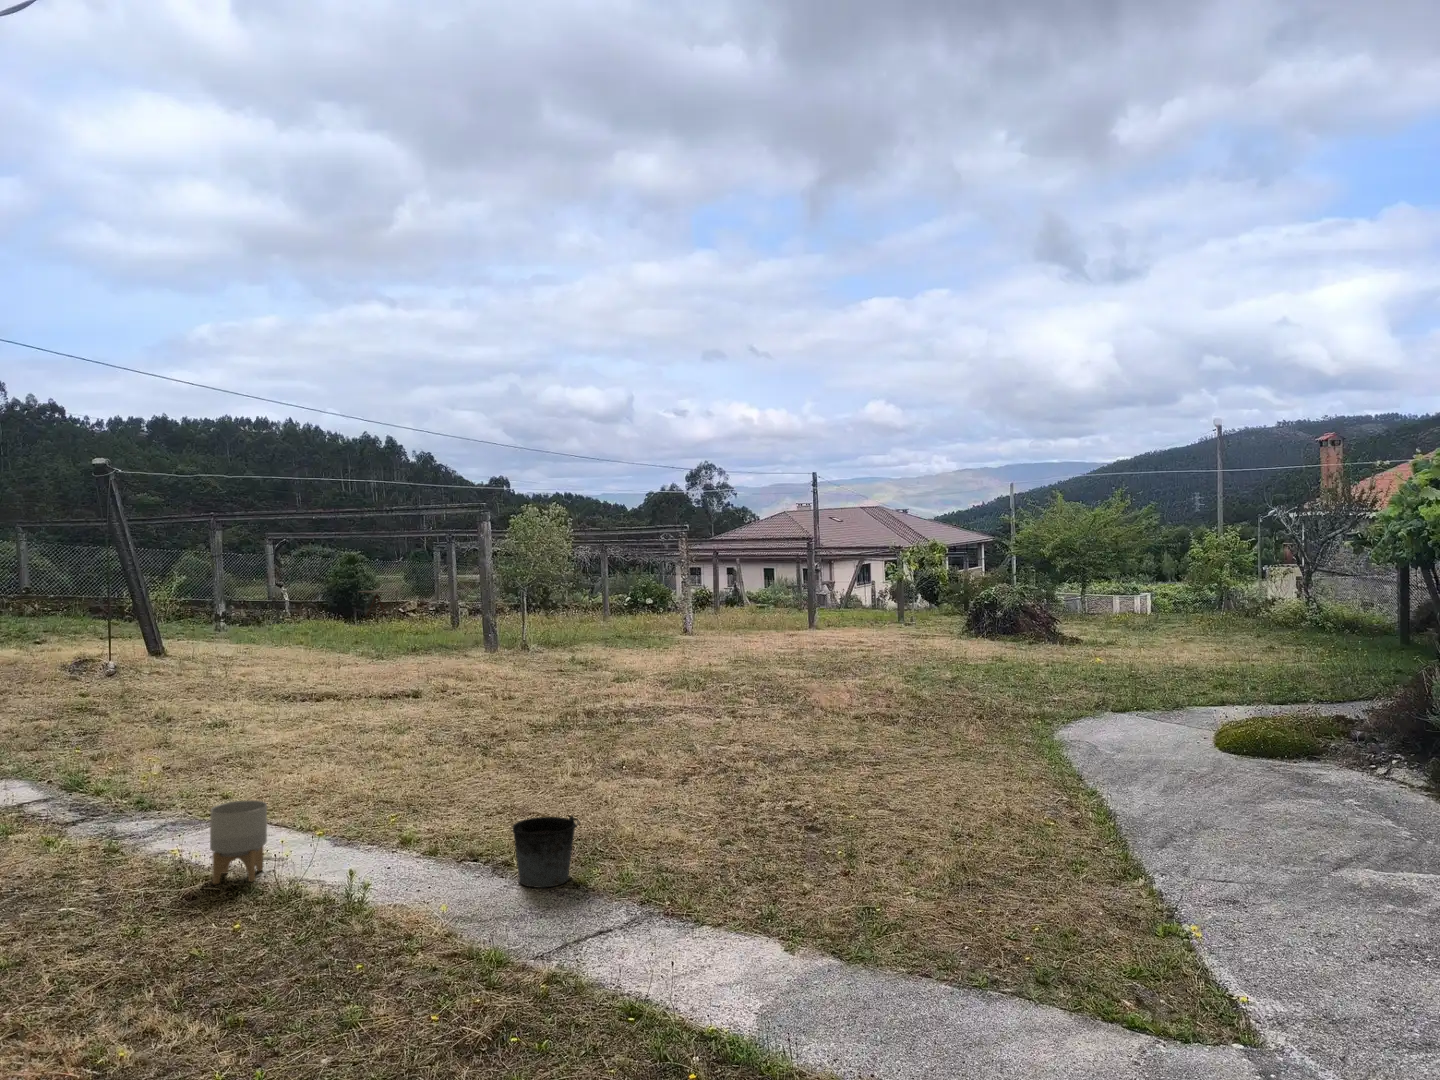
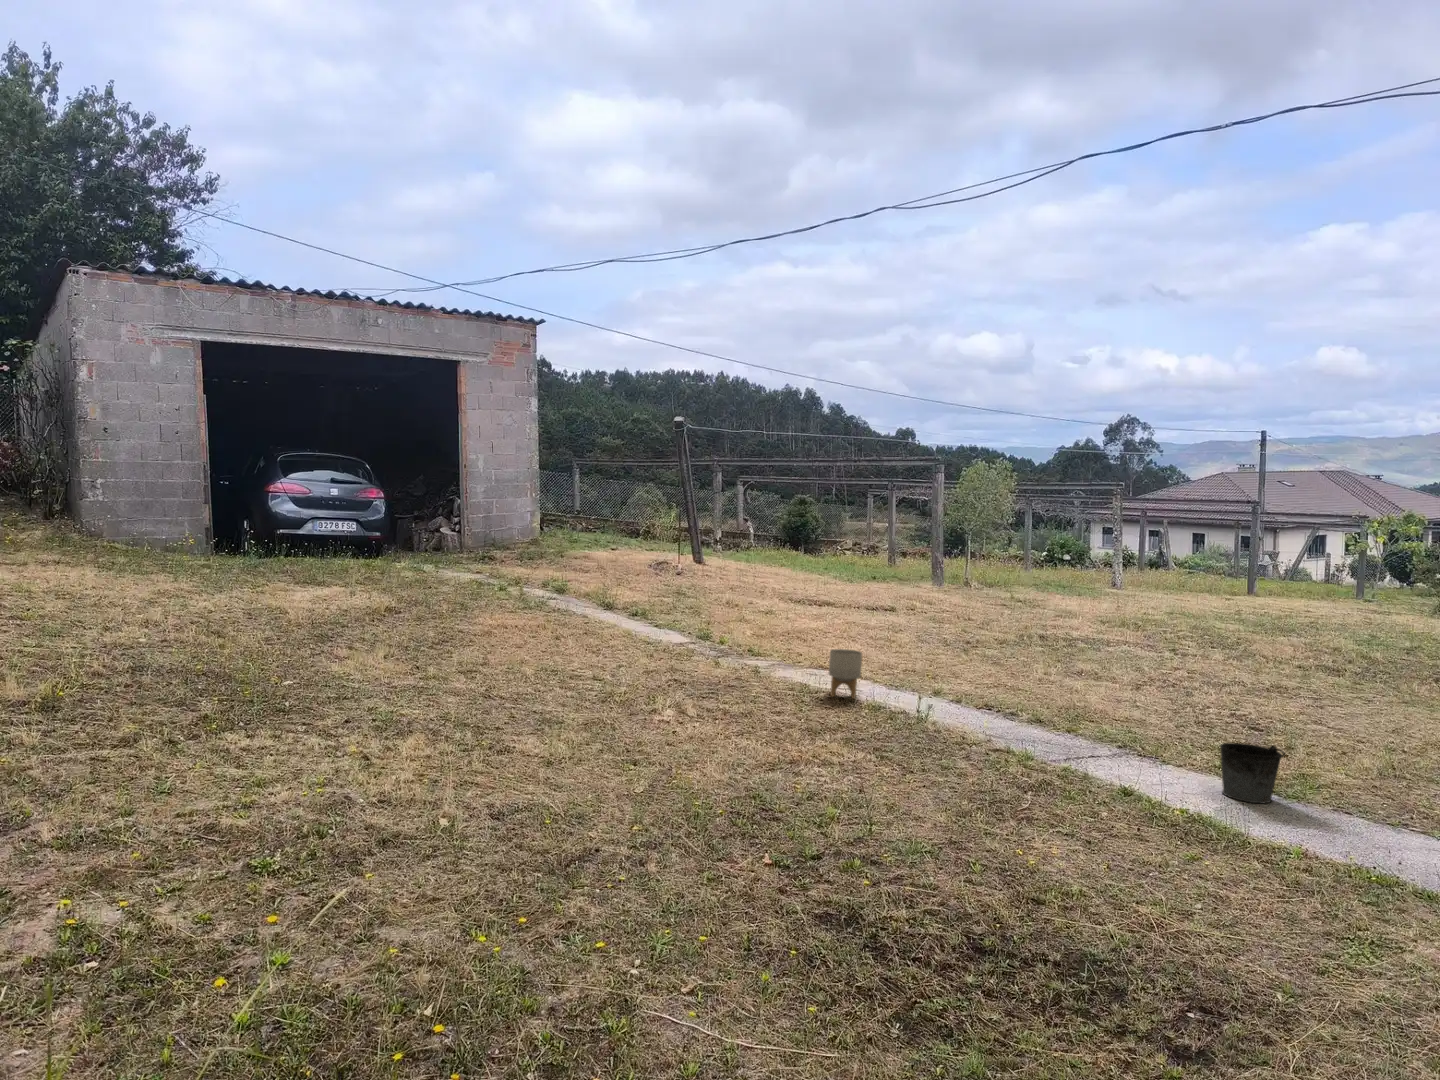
round table: present [361,590,392,615] -> none [805,527,837,551]
bucket: present [512,816,580,888] -> present [1220,743,1285,803]

